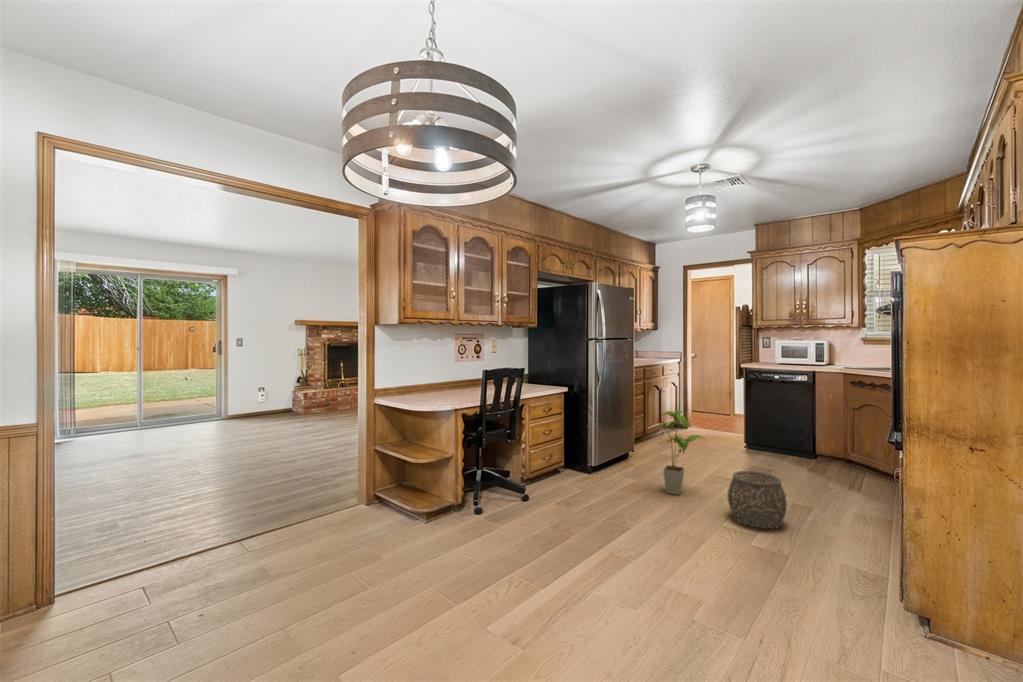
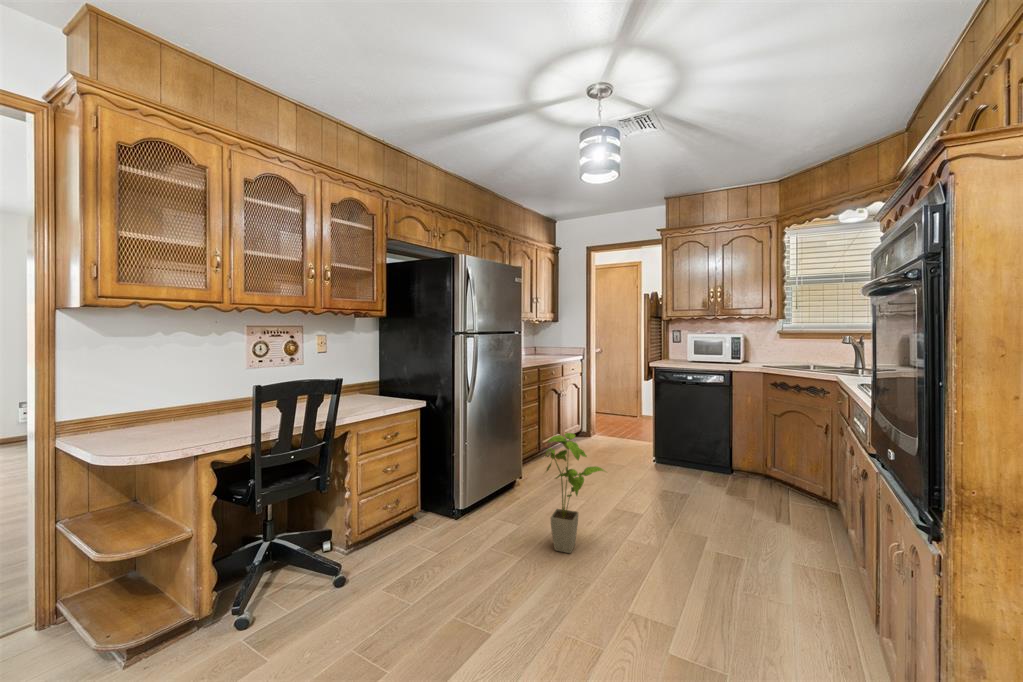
woven basket: present [728,471,787,529] -> none [635,522,718,619]

